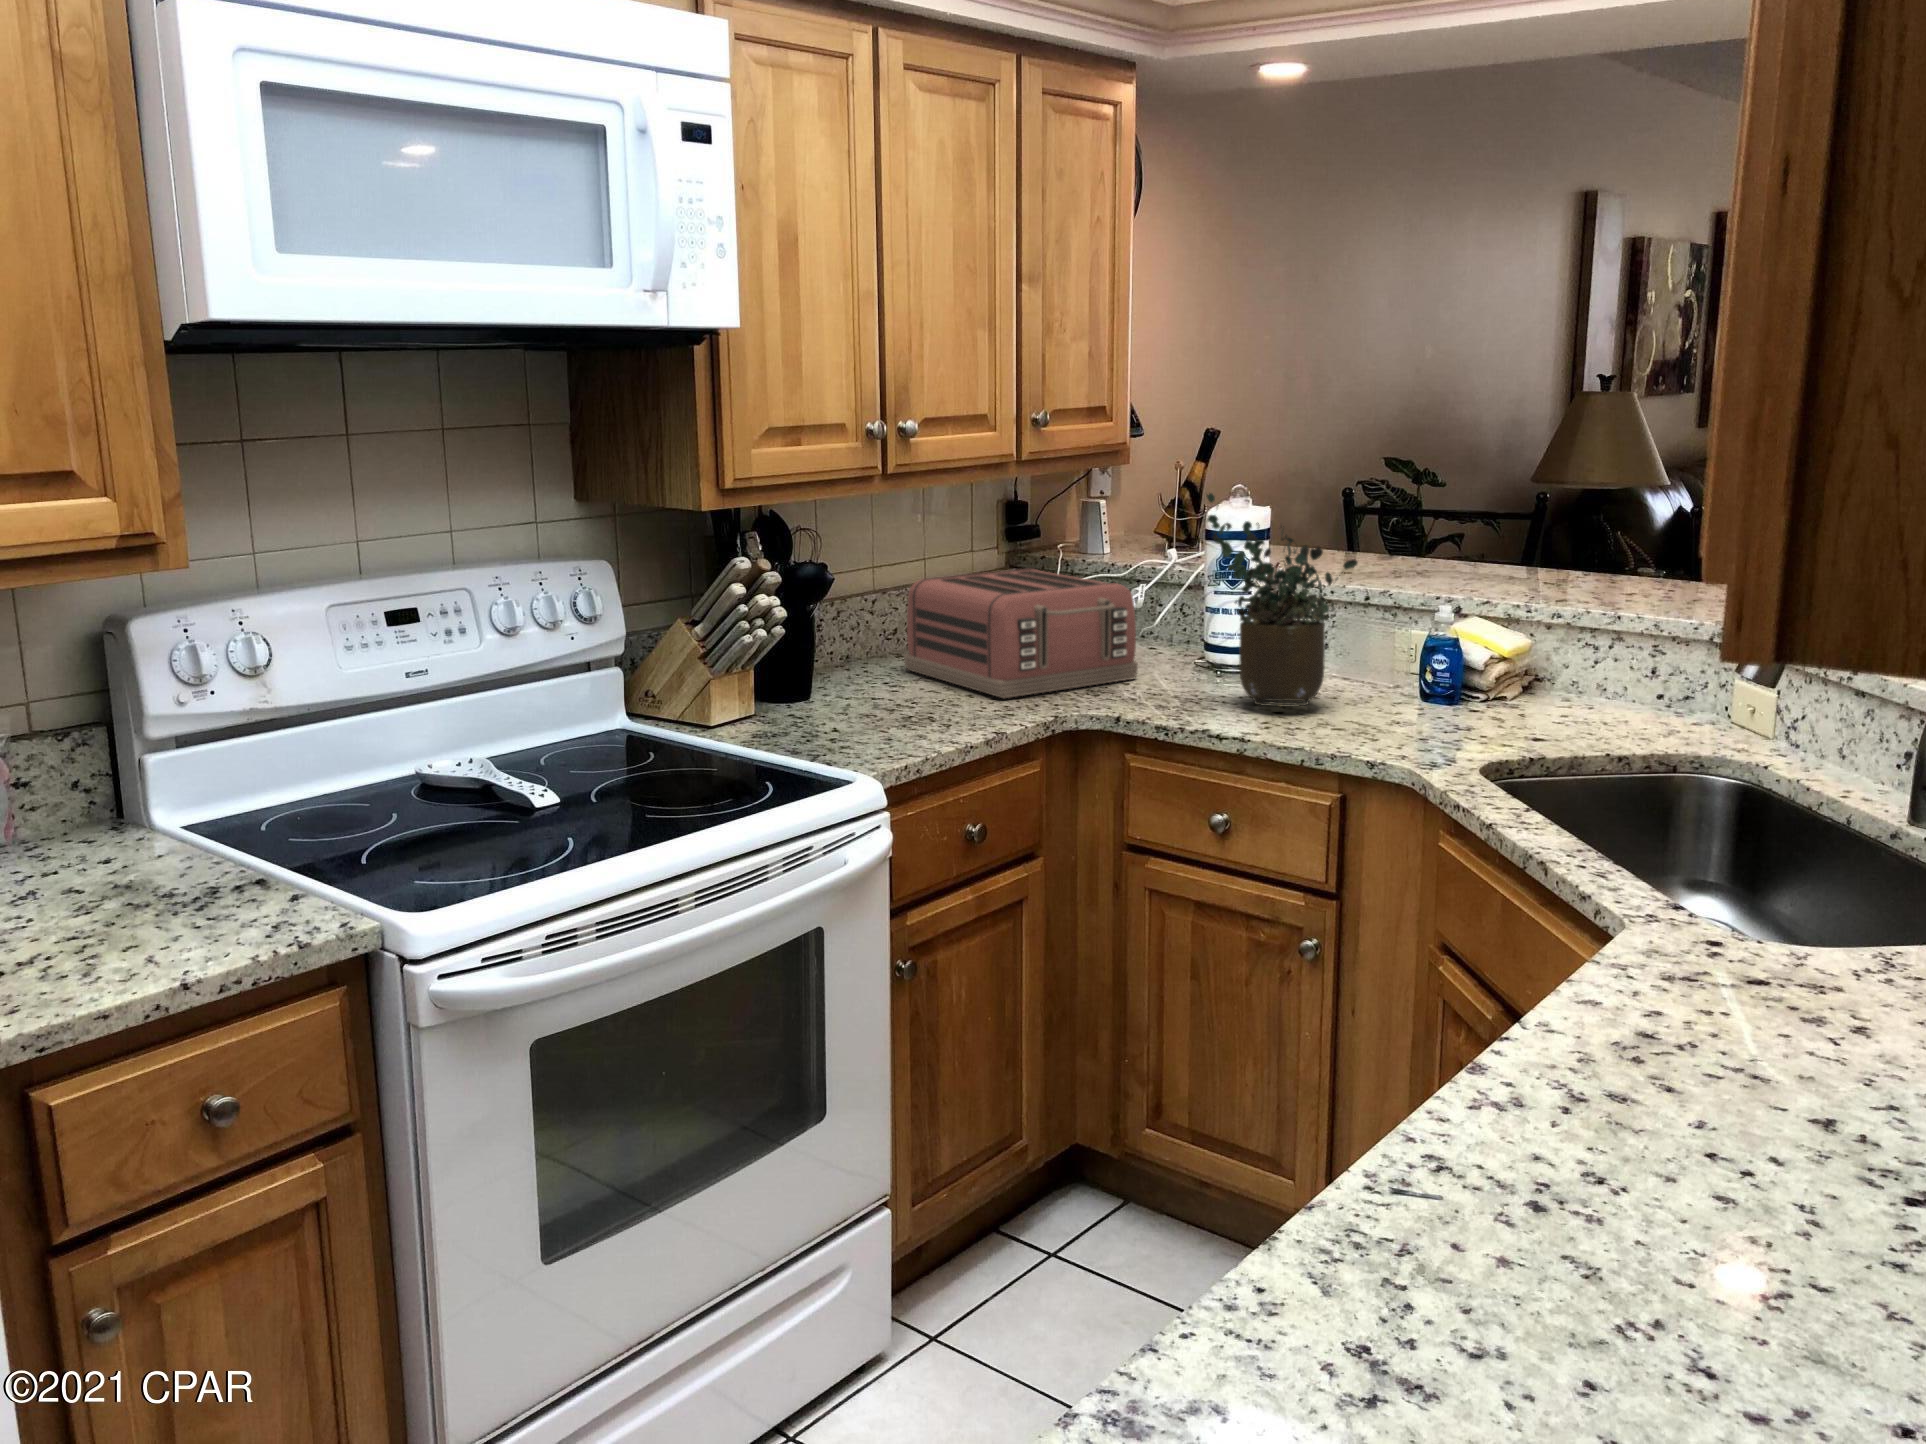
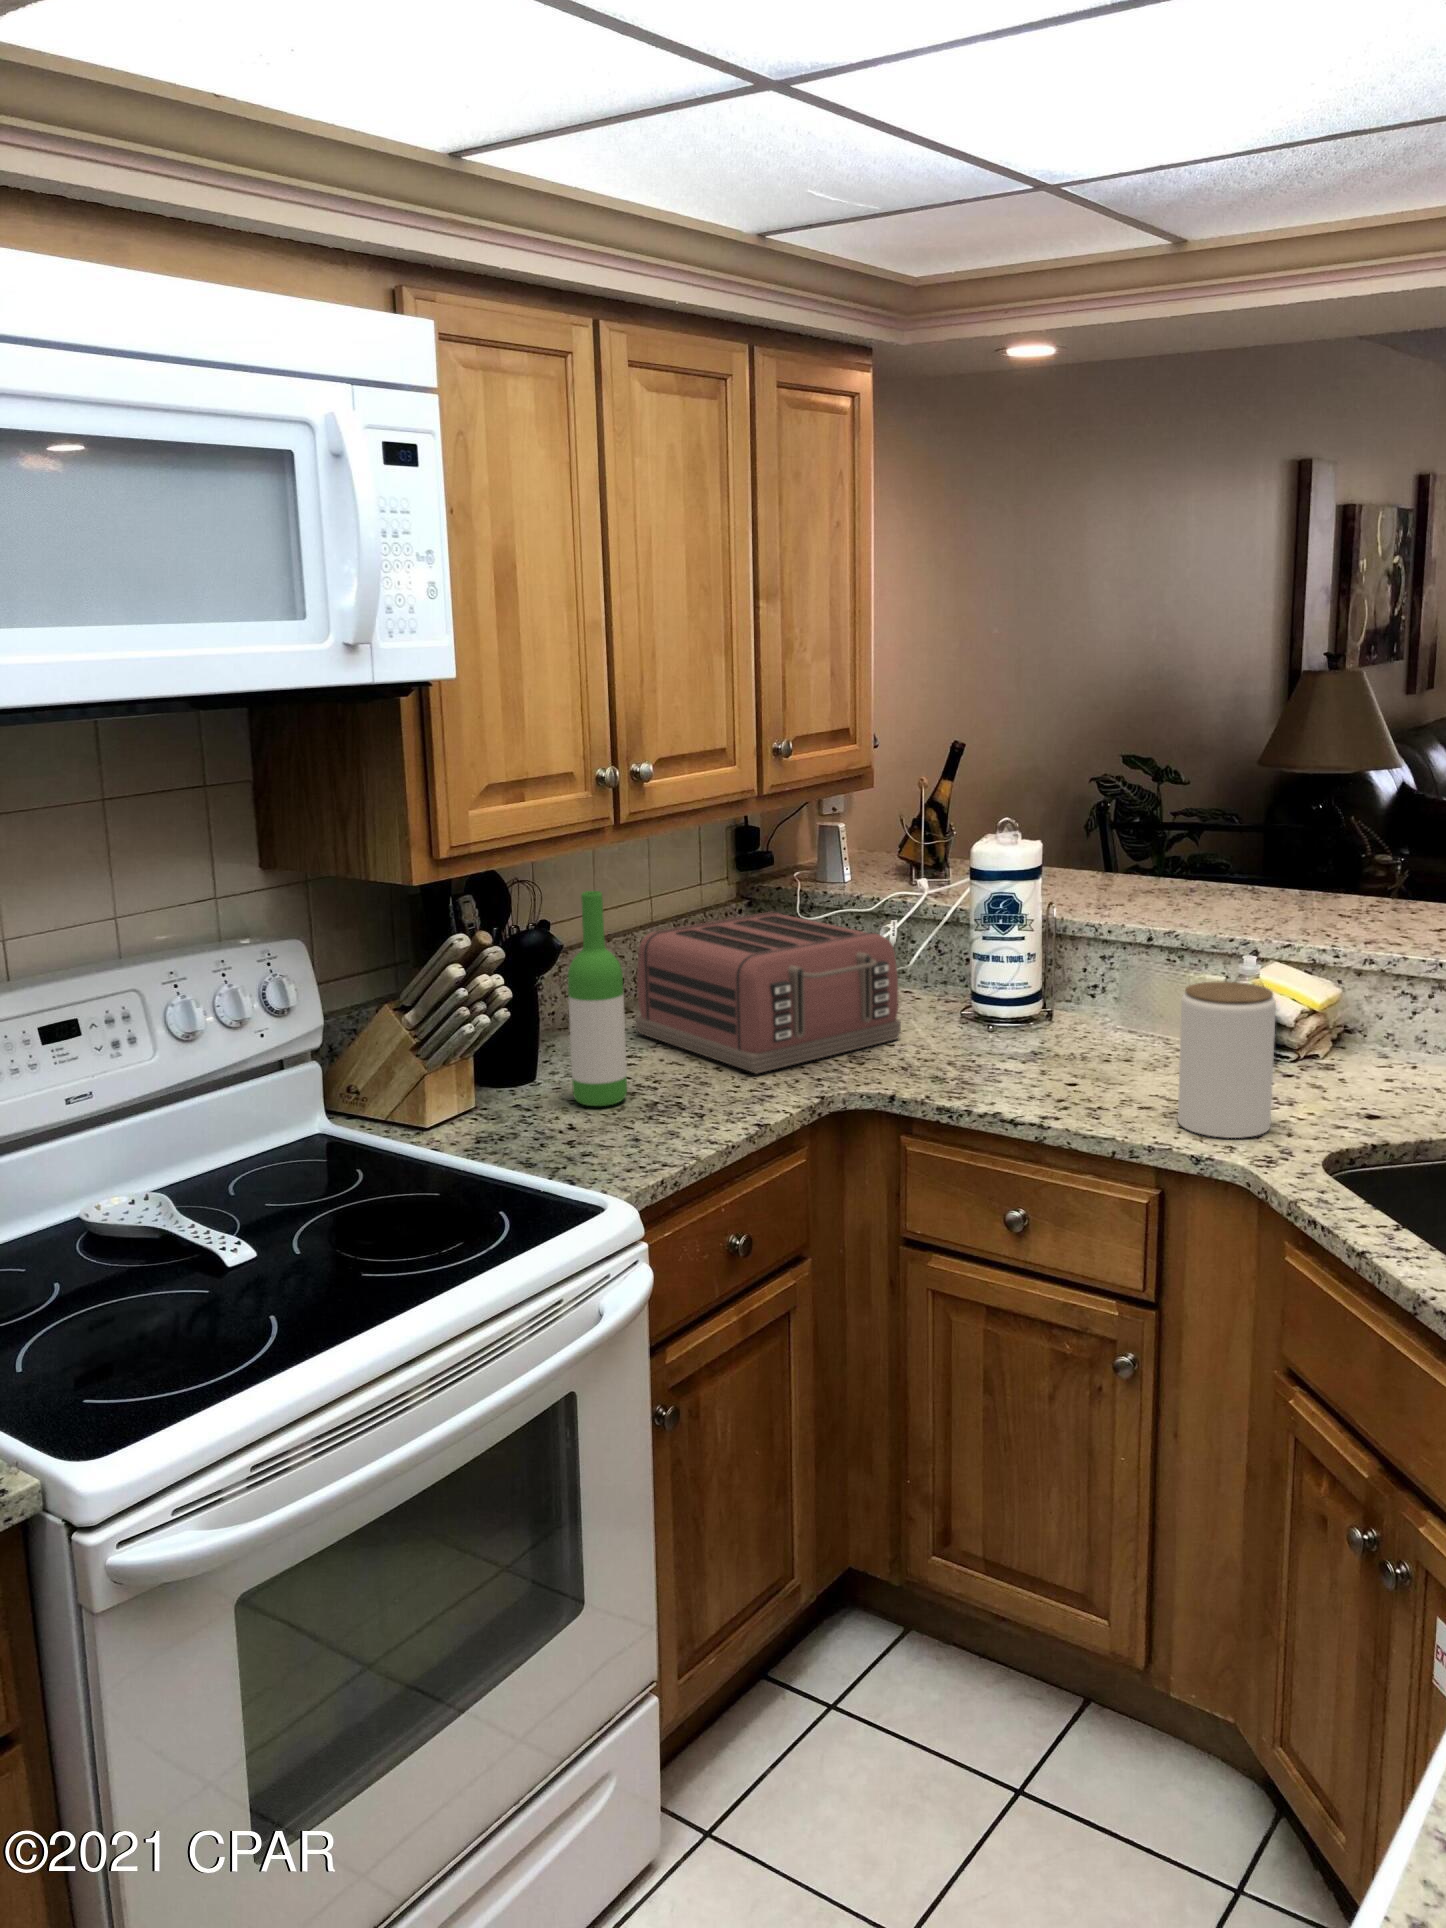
potted plant: present [1206,493,1358,707] -> none [983,839,1157,1078]
wine bottle: none [838,528,887,716] -> present [568,891,627,1106]
jar: none [1364,617,1450,750] -> present [1178,981,1276,1138]

